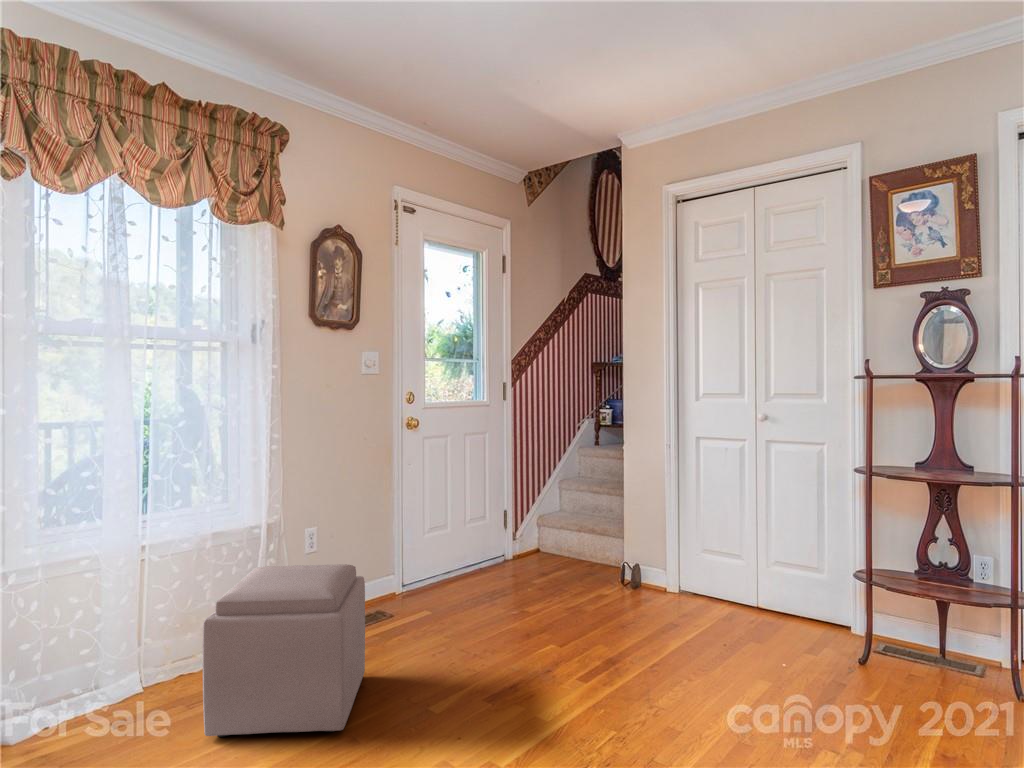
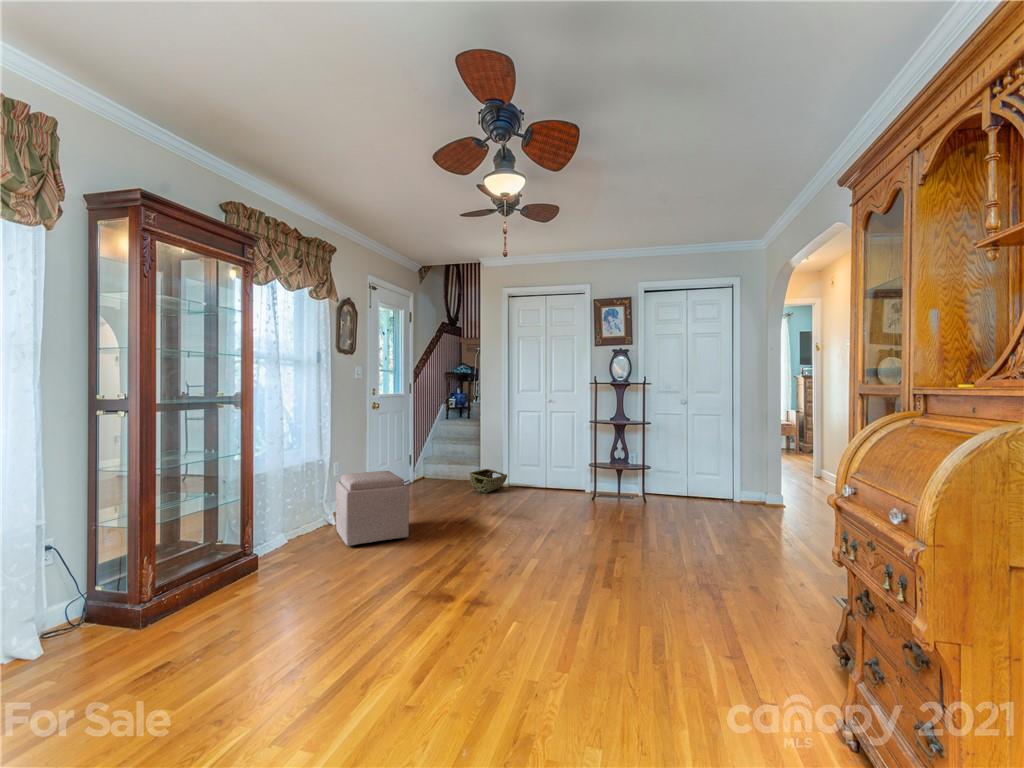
woven basket: none [587,551,672,606] -> present [469,469,507,493]

